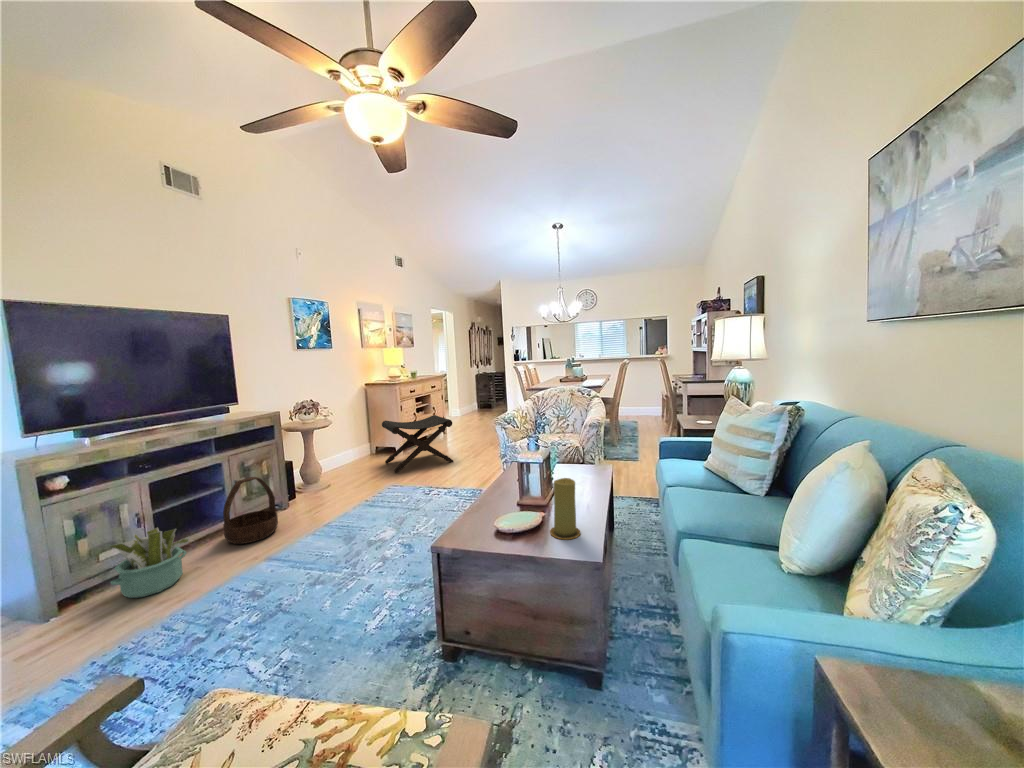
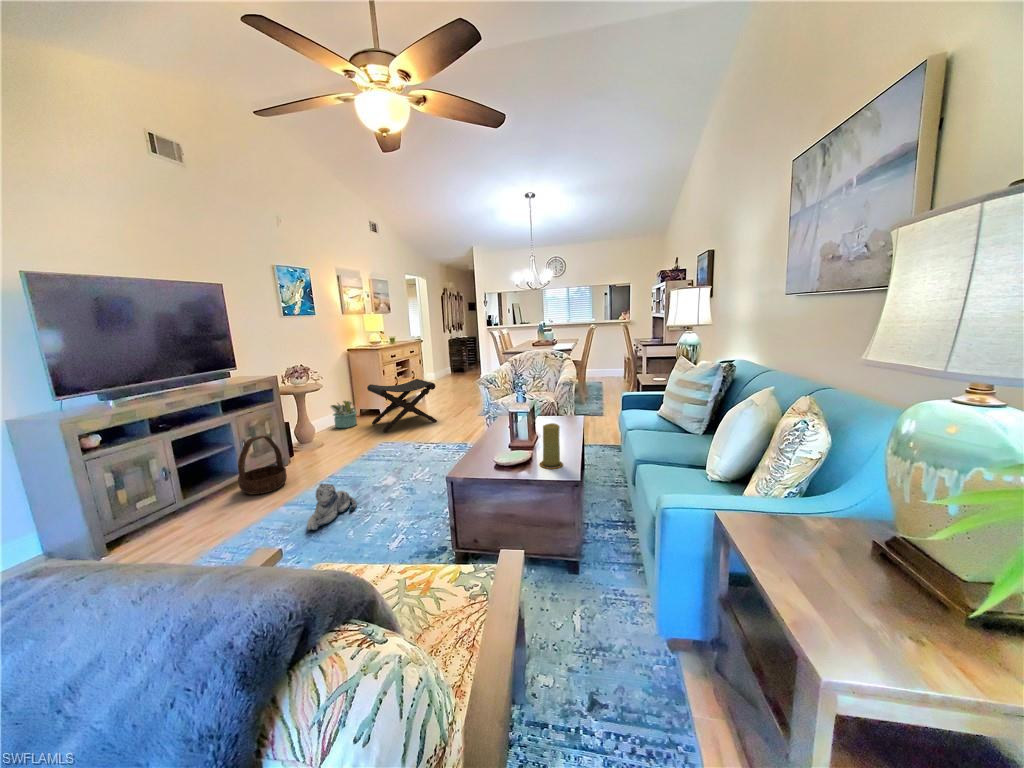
decorative plant: present [111,528,190,598] -> present [330,401,357,428]
plush toy: none [277,539,343,597] -> present [307,484,357,530]

